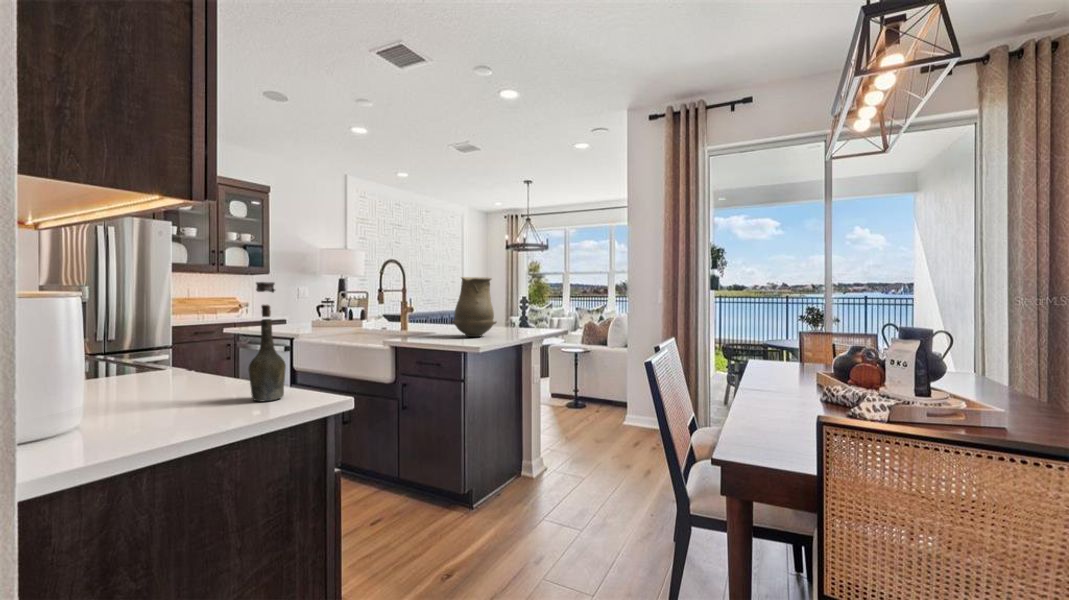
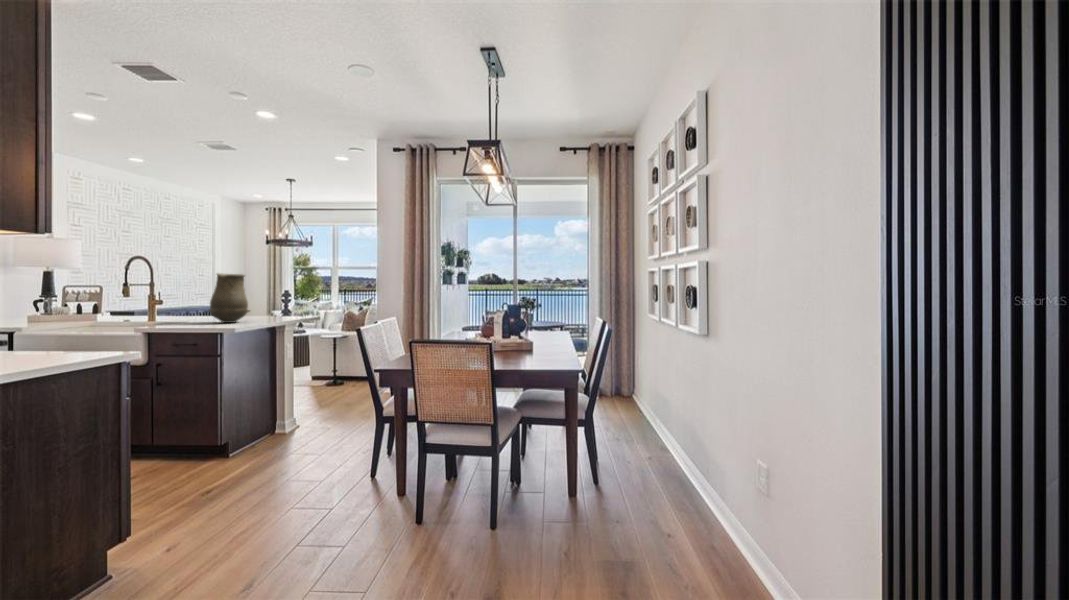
bottle: present [248,282,286,401] -> none [50,279,80,358]

